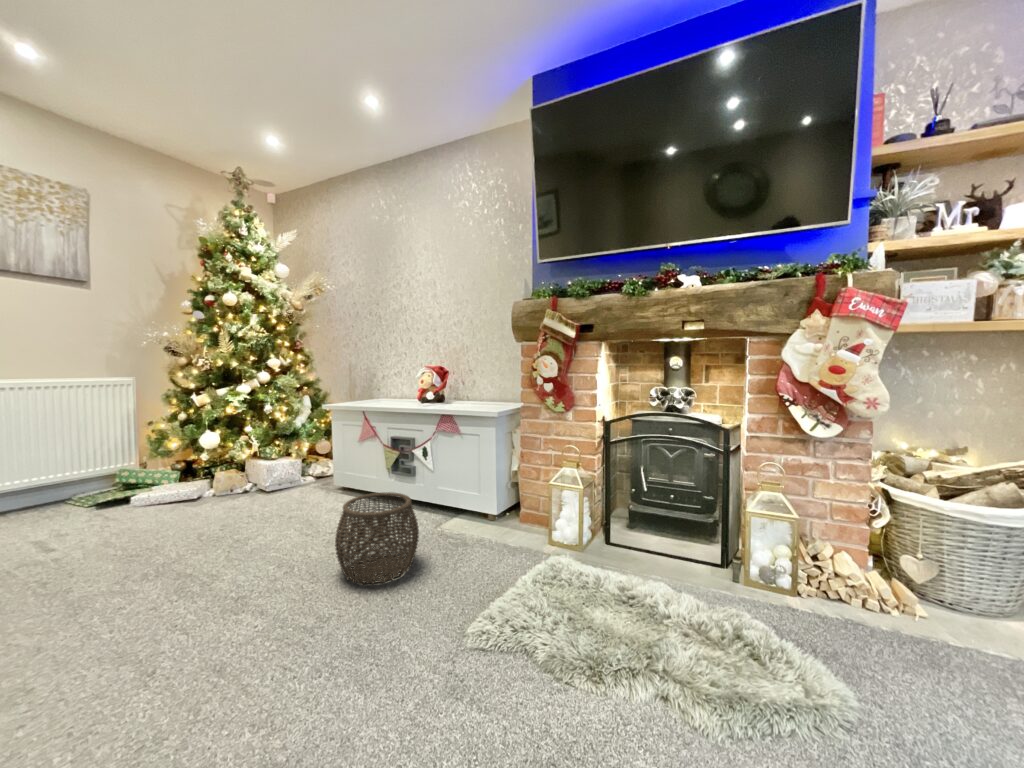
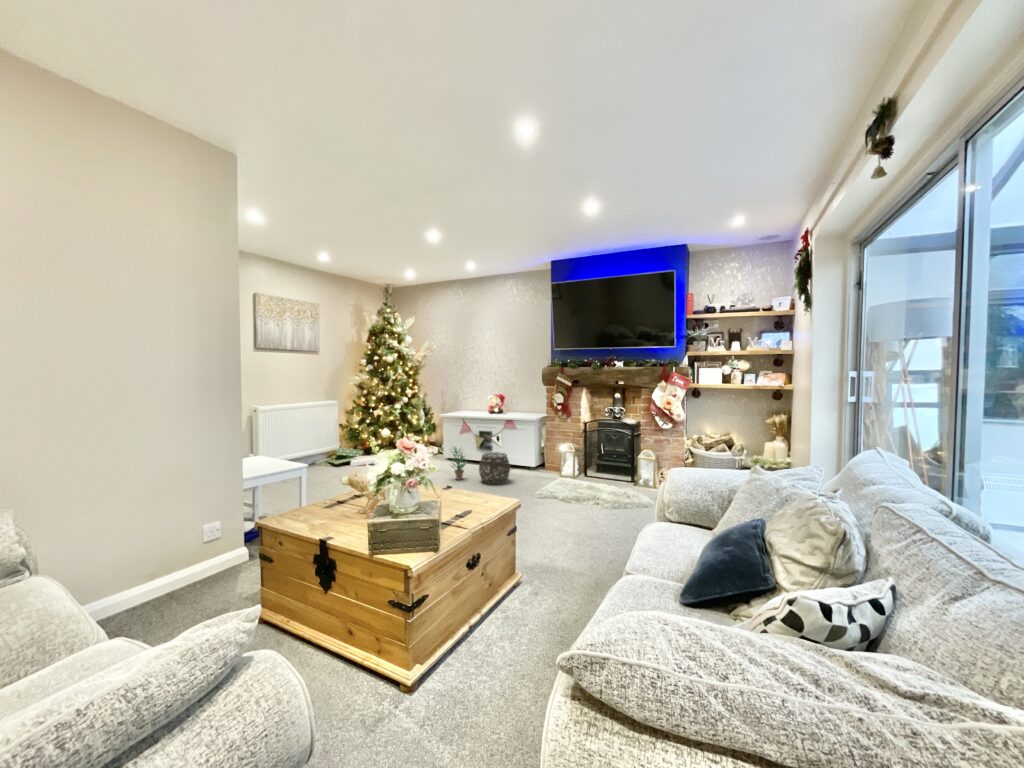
potted plant: none [270,474,326,560] -> present [452,448,466,480]

